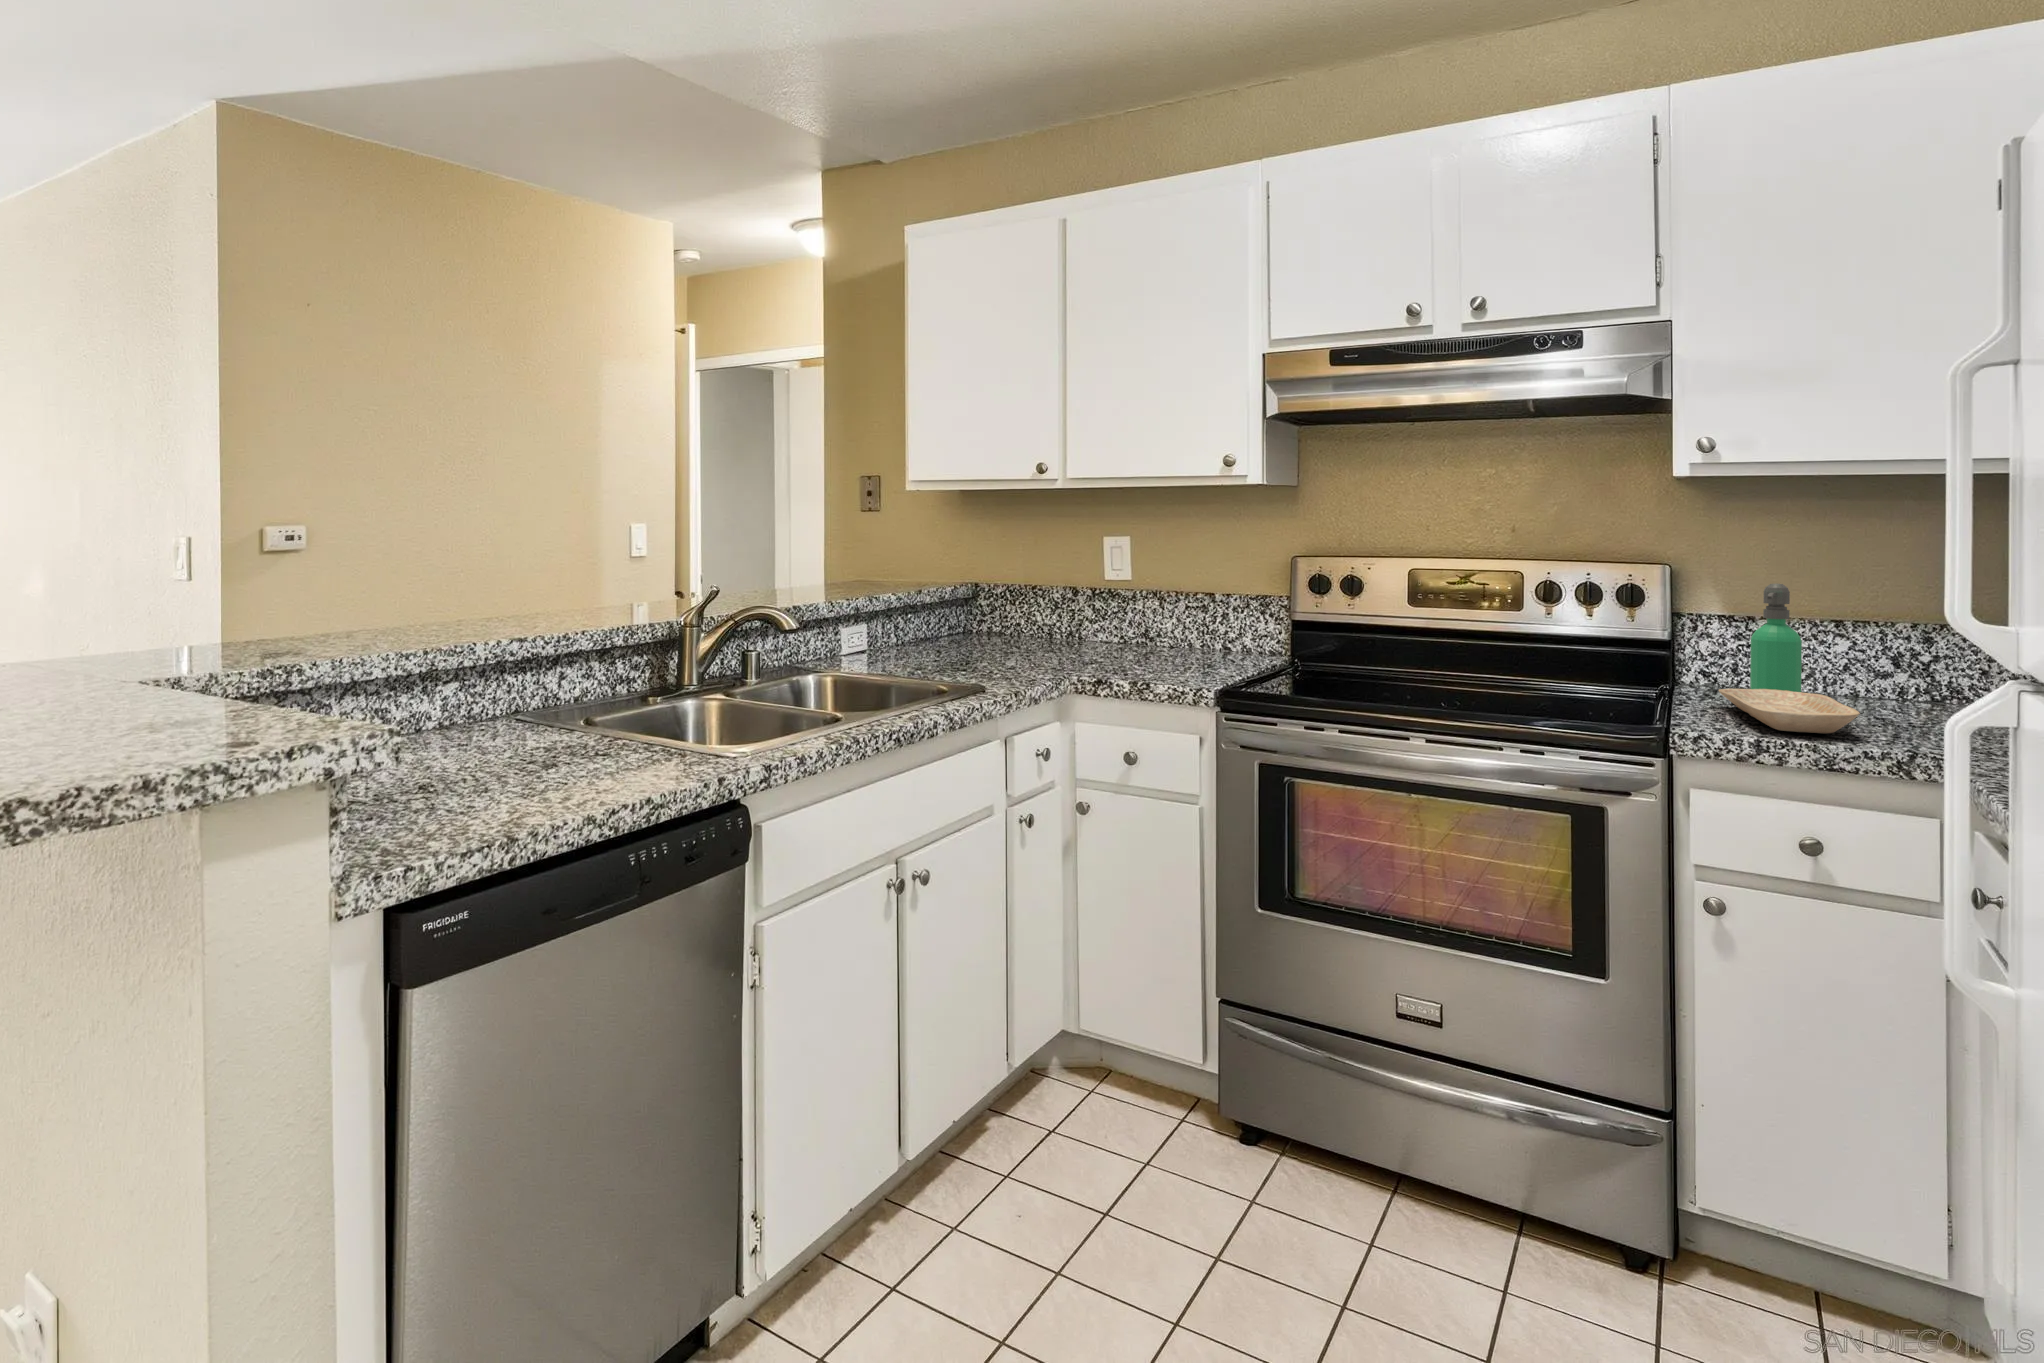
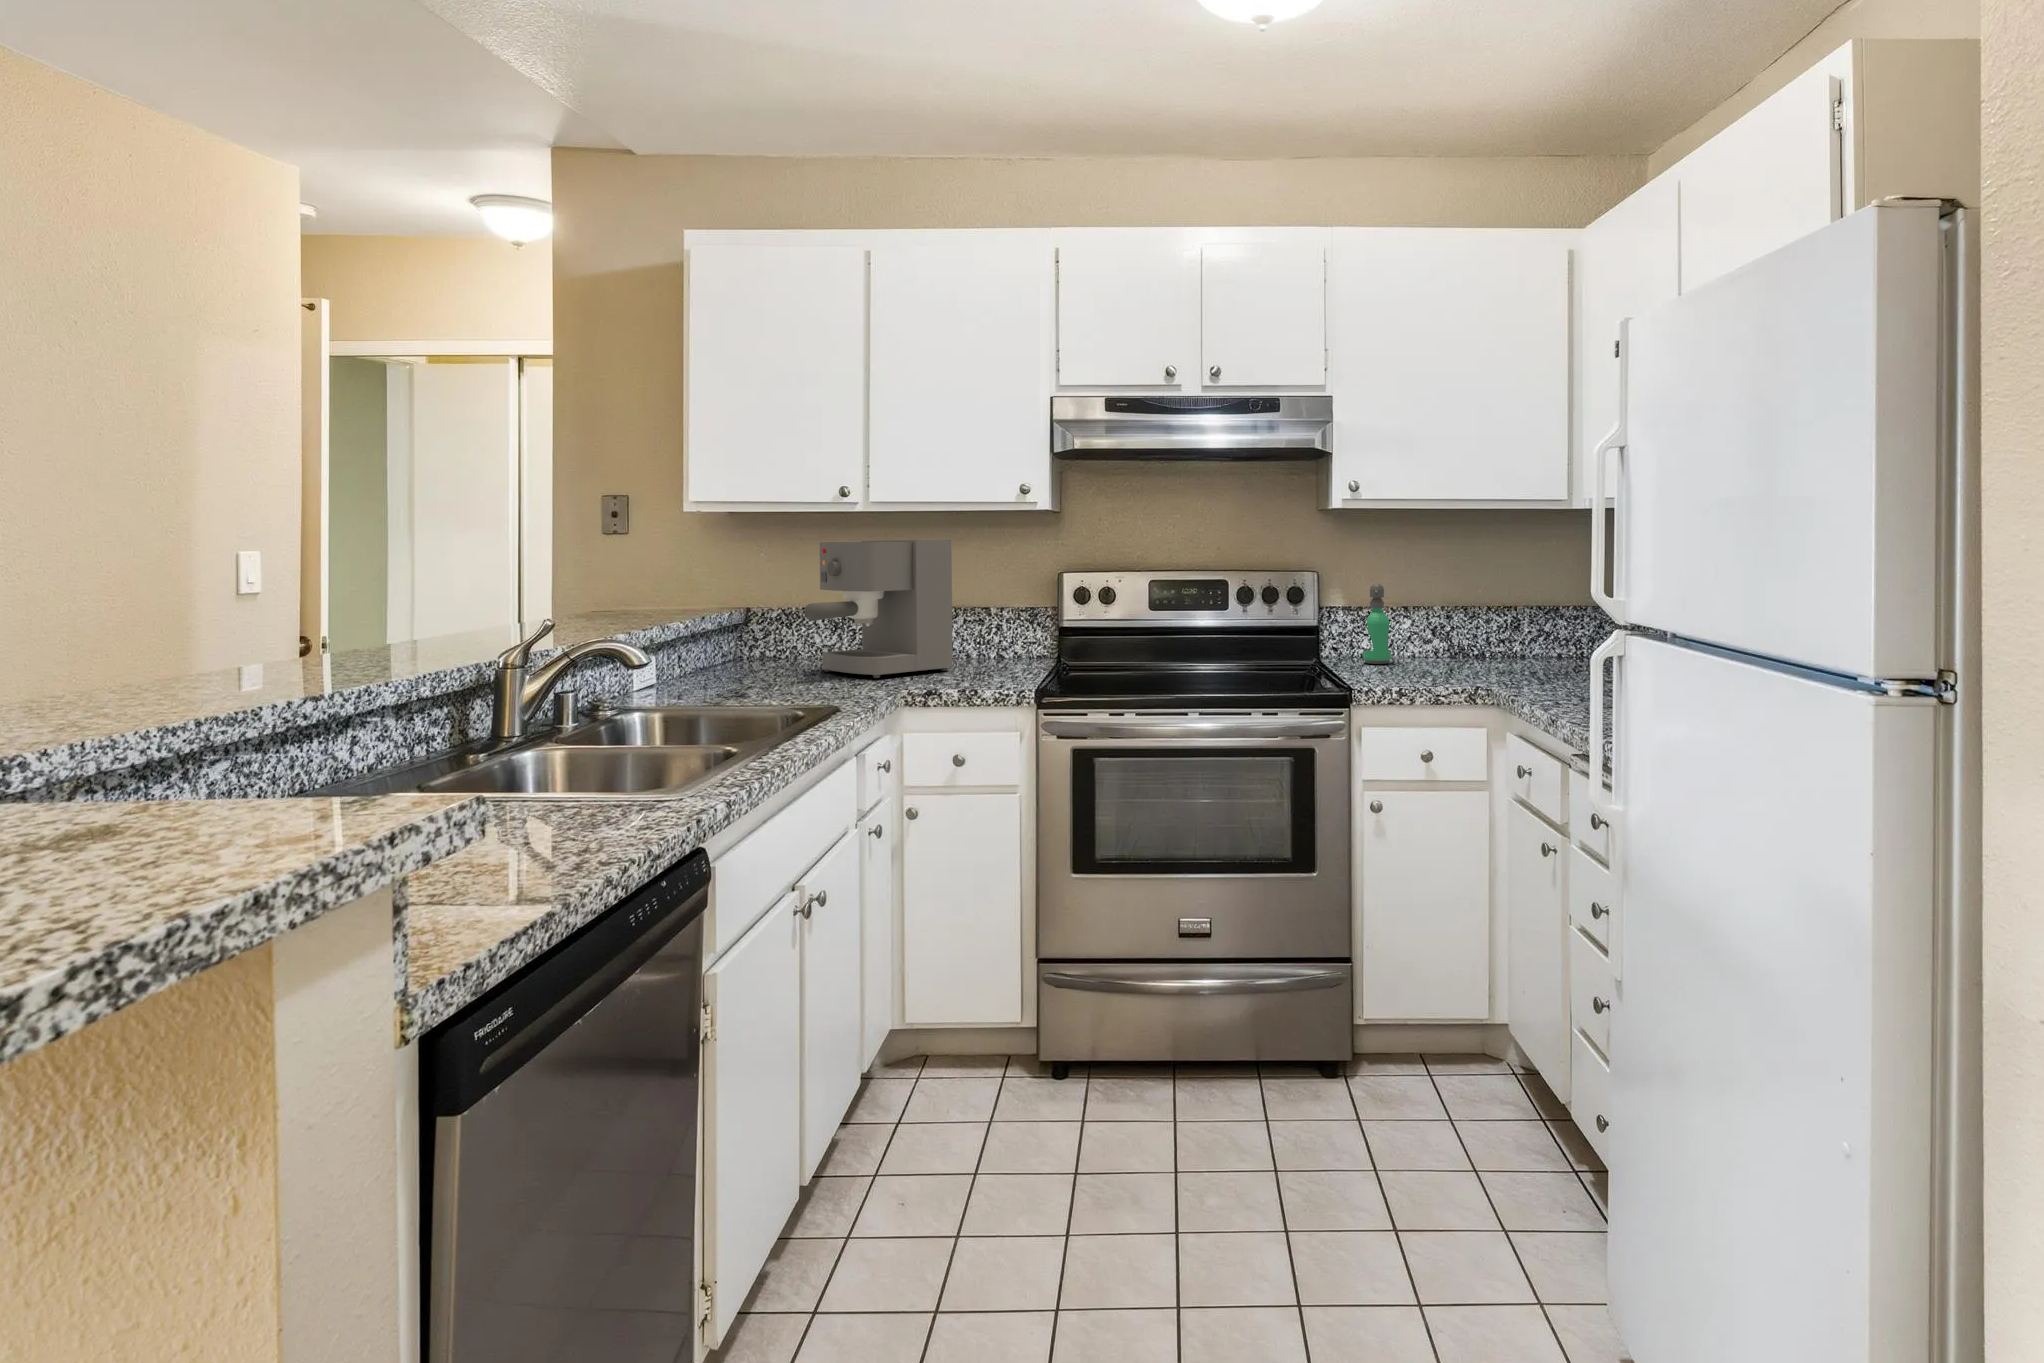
coffee maker: none [1001,516,1163,661] -> present [805,540,953,678]
tray: present [1719,689,1860,733] -> none [1356,656,1444,683]

